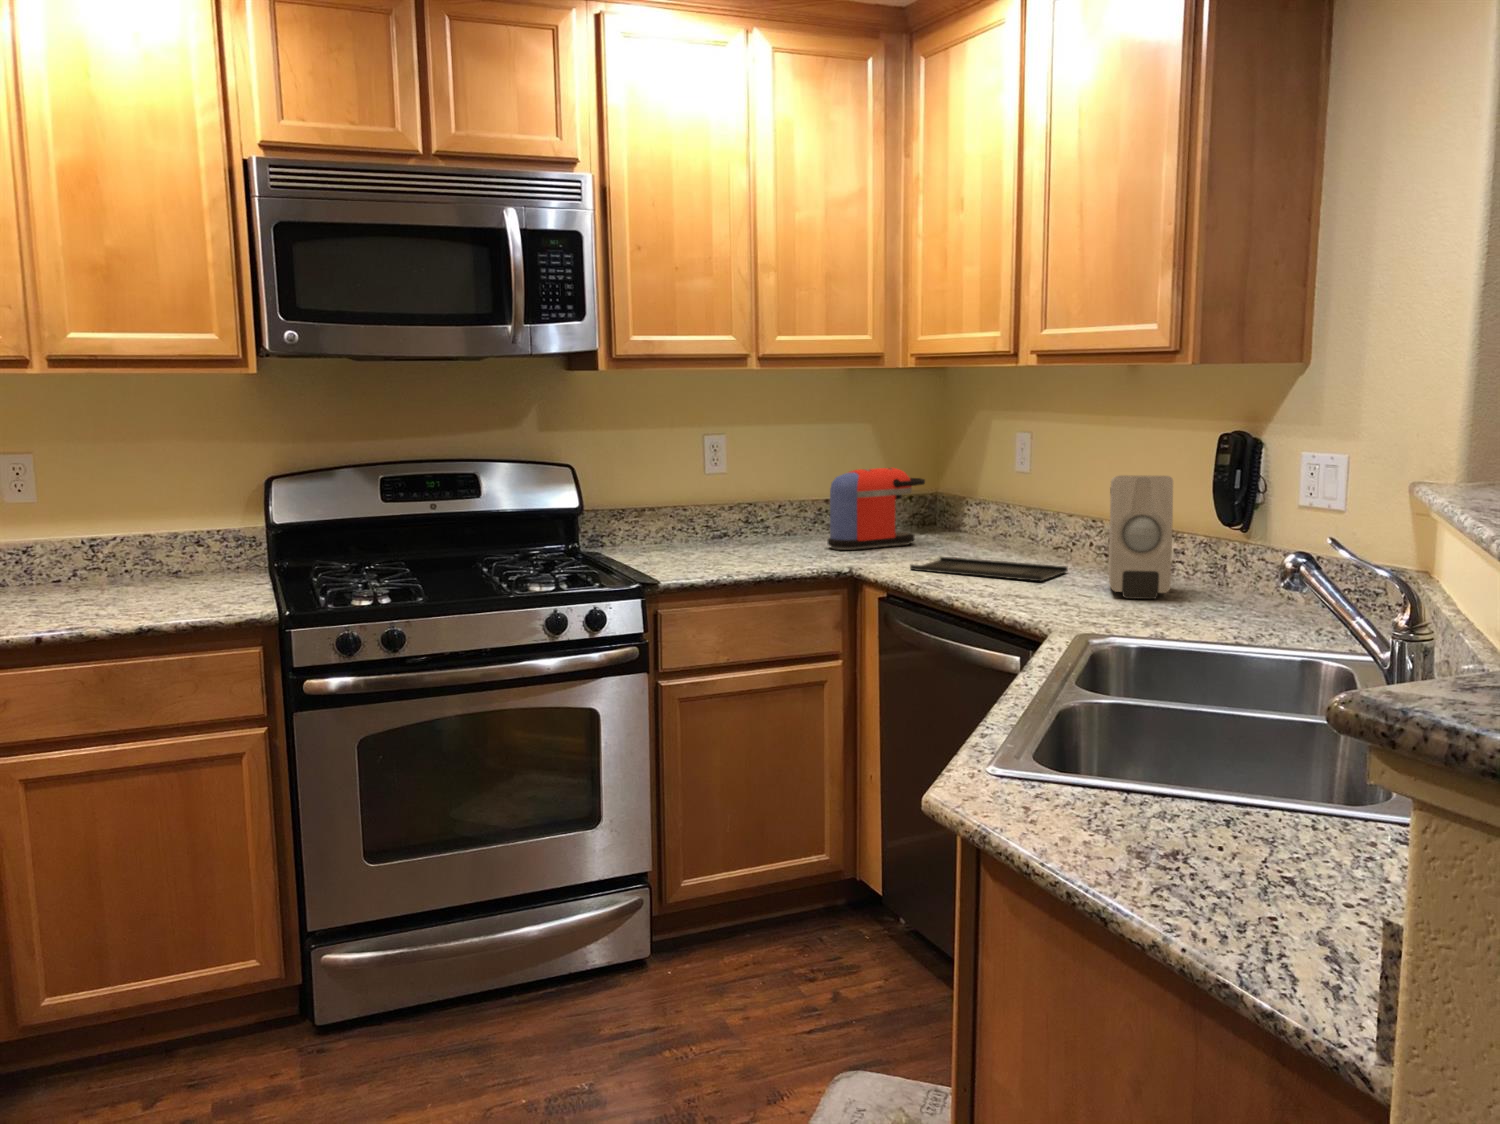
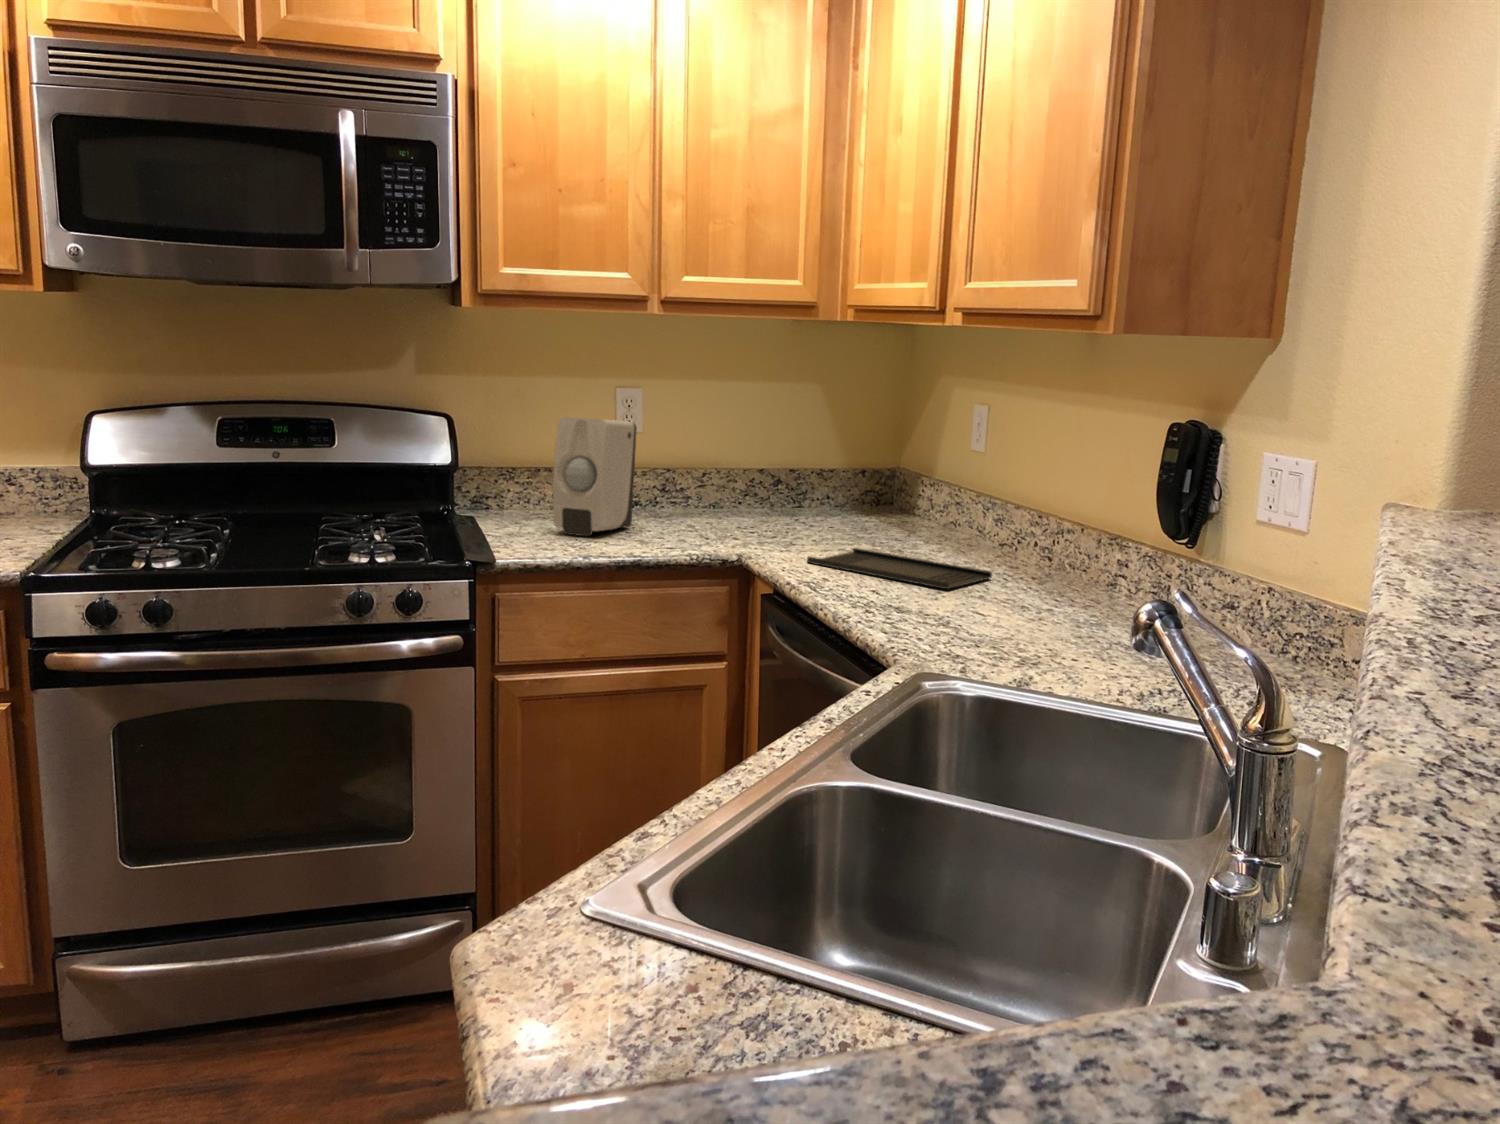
coffee maker: present [828,468,925,550] -> none [741,438,864,532]
soap dispenser: present [1108,475,1173,599] -> present [553,417,637,536]

